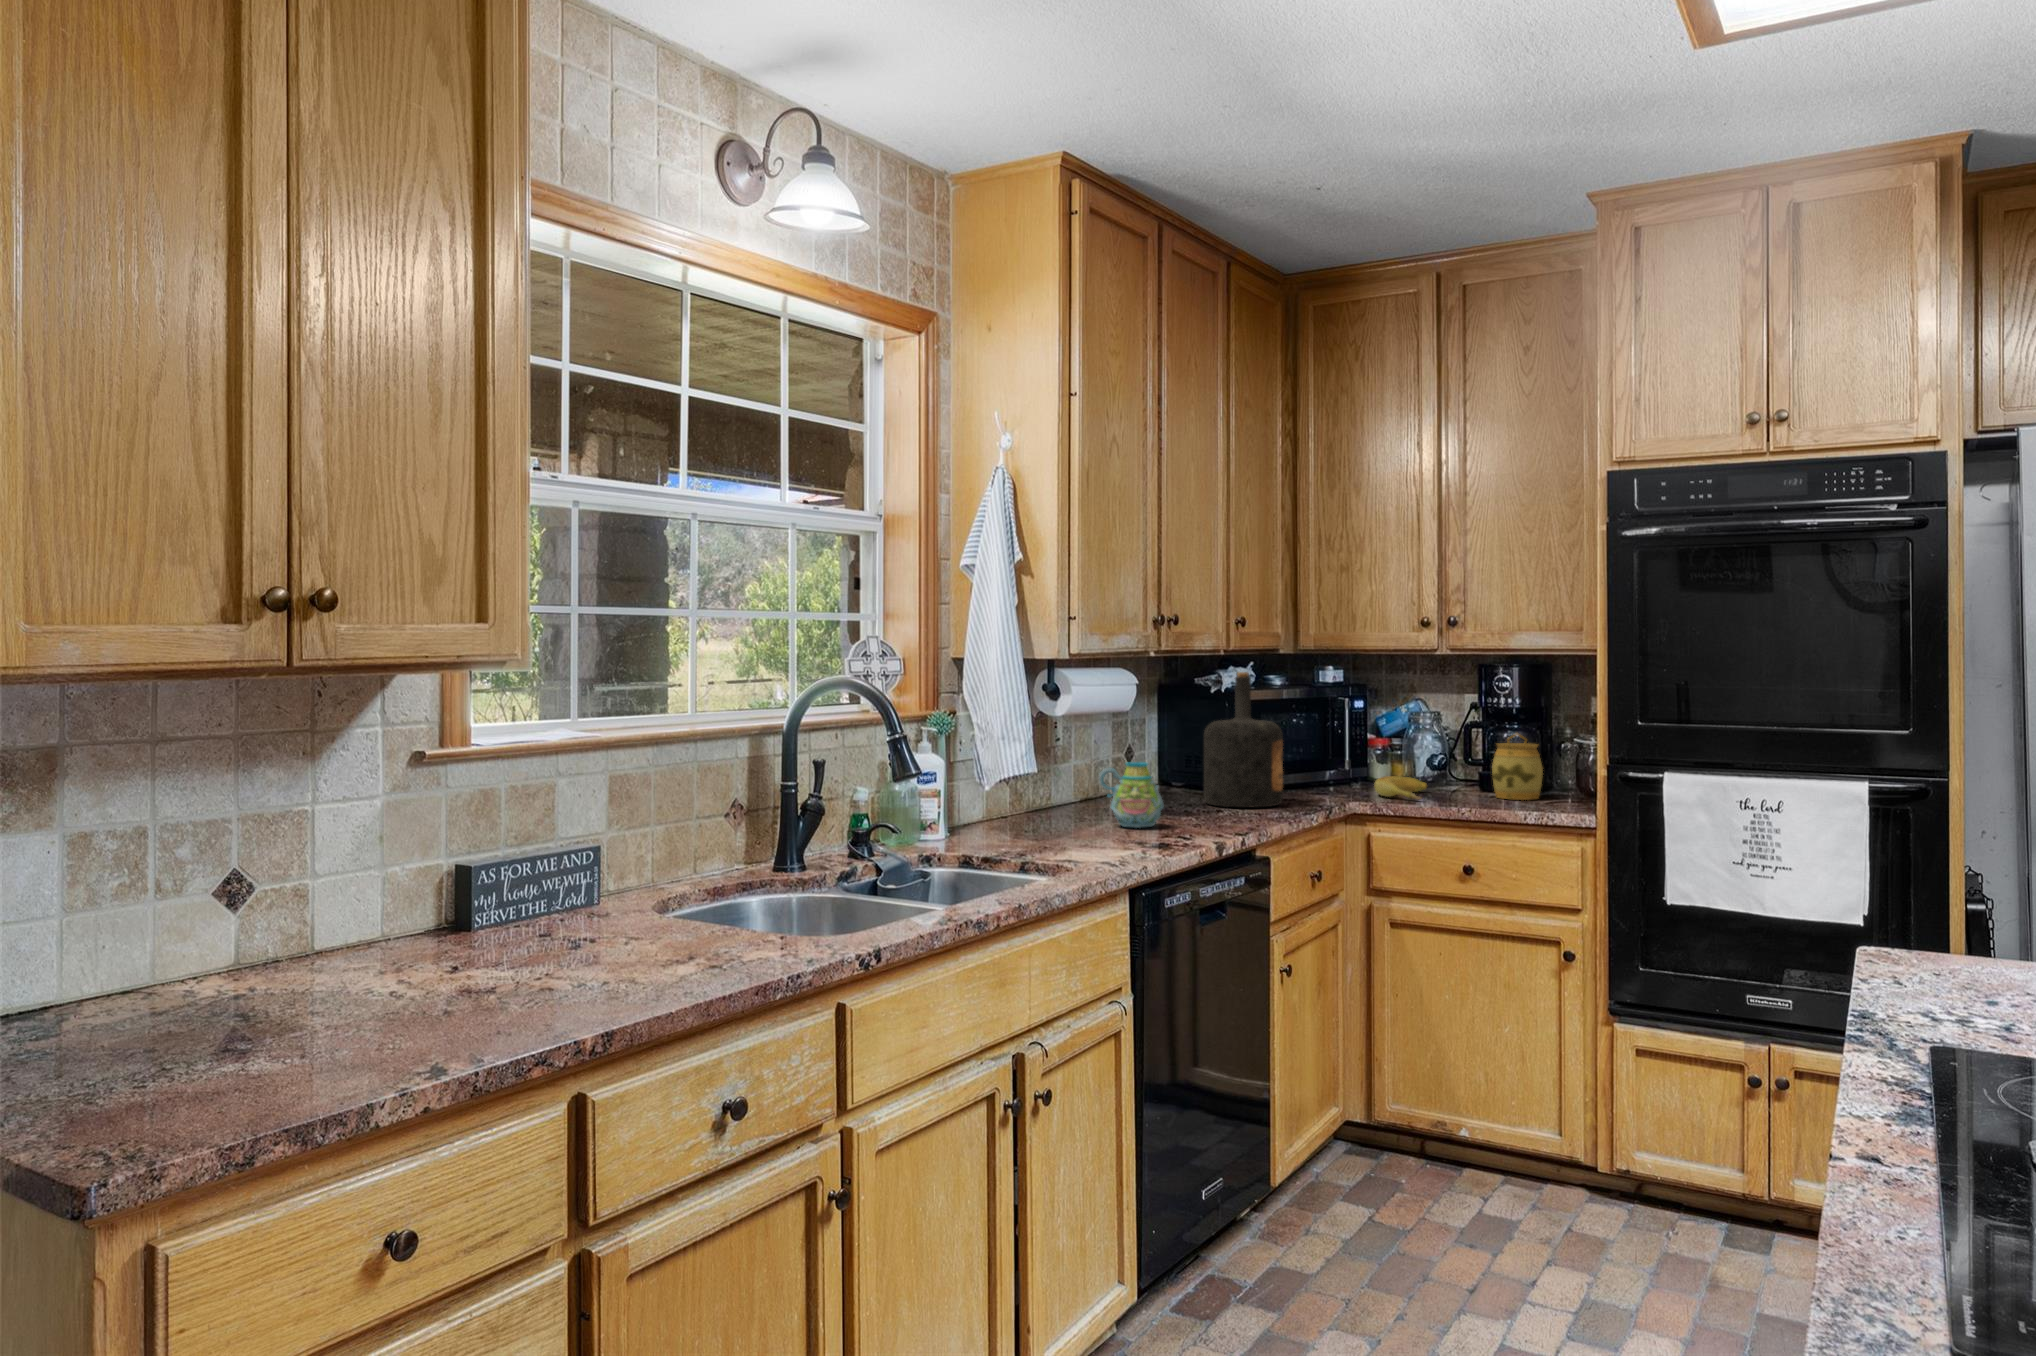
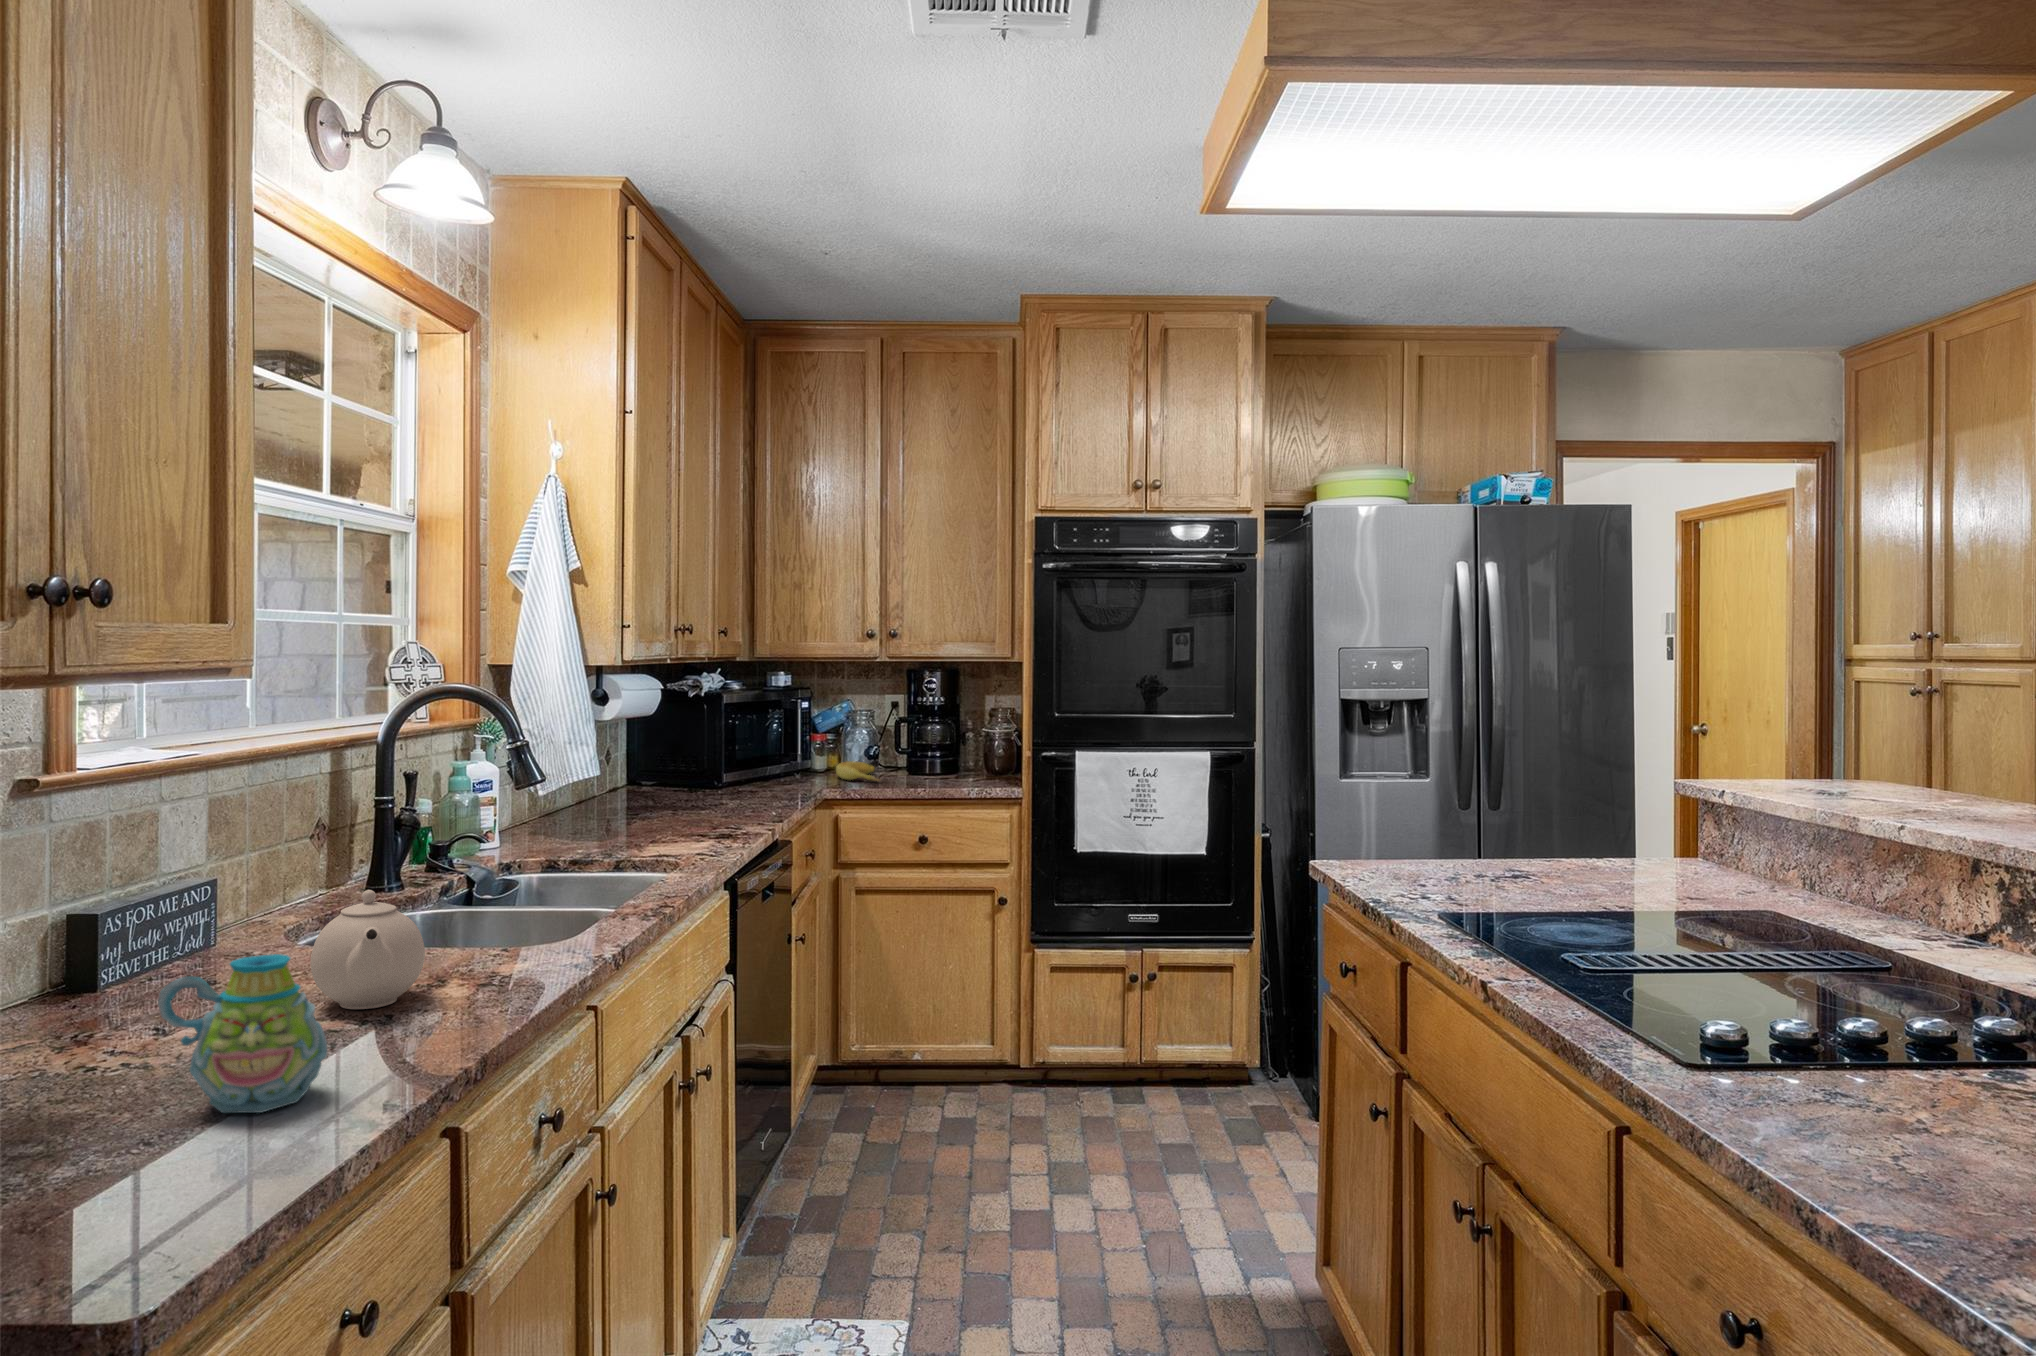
bottle: present [1204,672,1283,807] -> none [700,673,773,796]
jar: present [1492,733,1543,800] -> none [928,722,970,778]
mug: present [1099,762,1164,828] -> present [158,954,327,1113]
teapot: none [566,857,670,973] -> present [310,890,425,1009]

